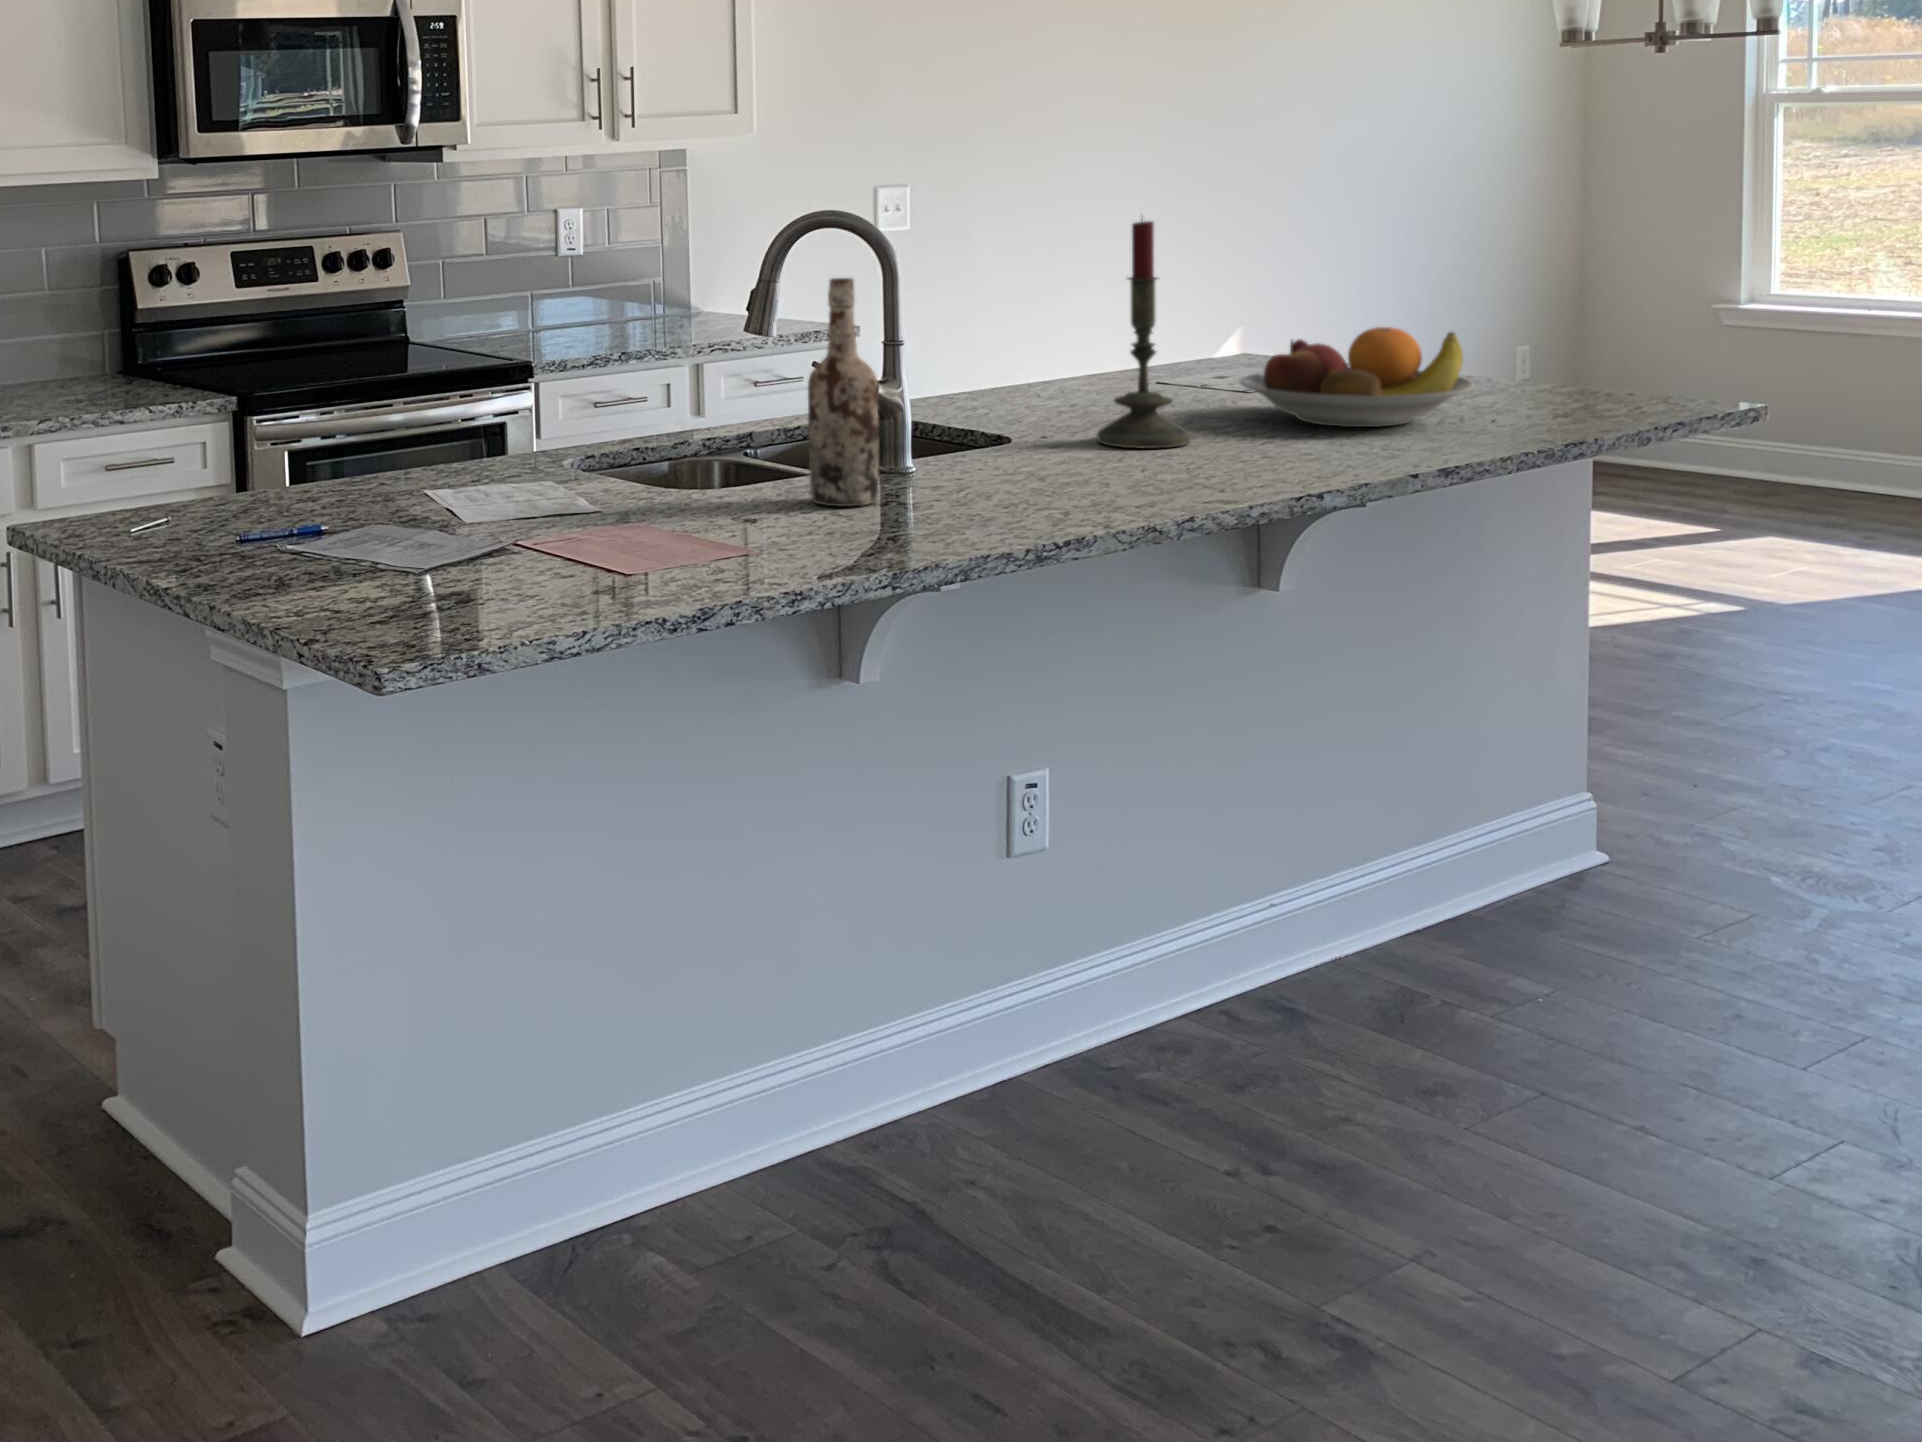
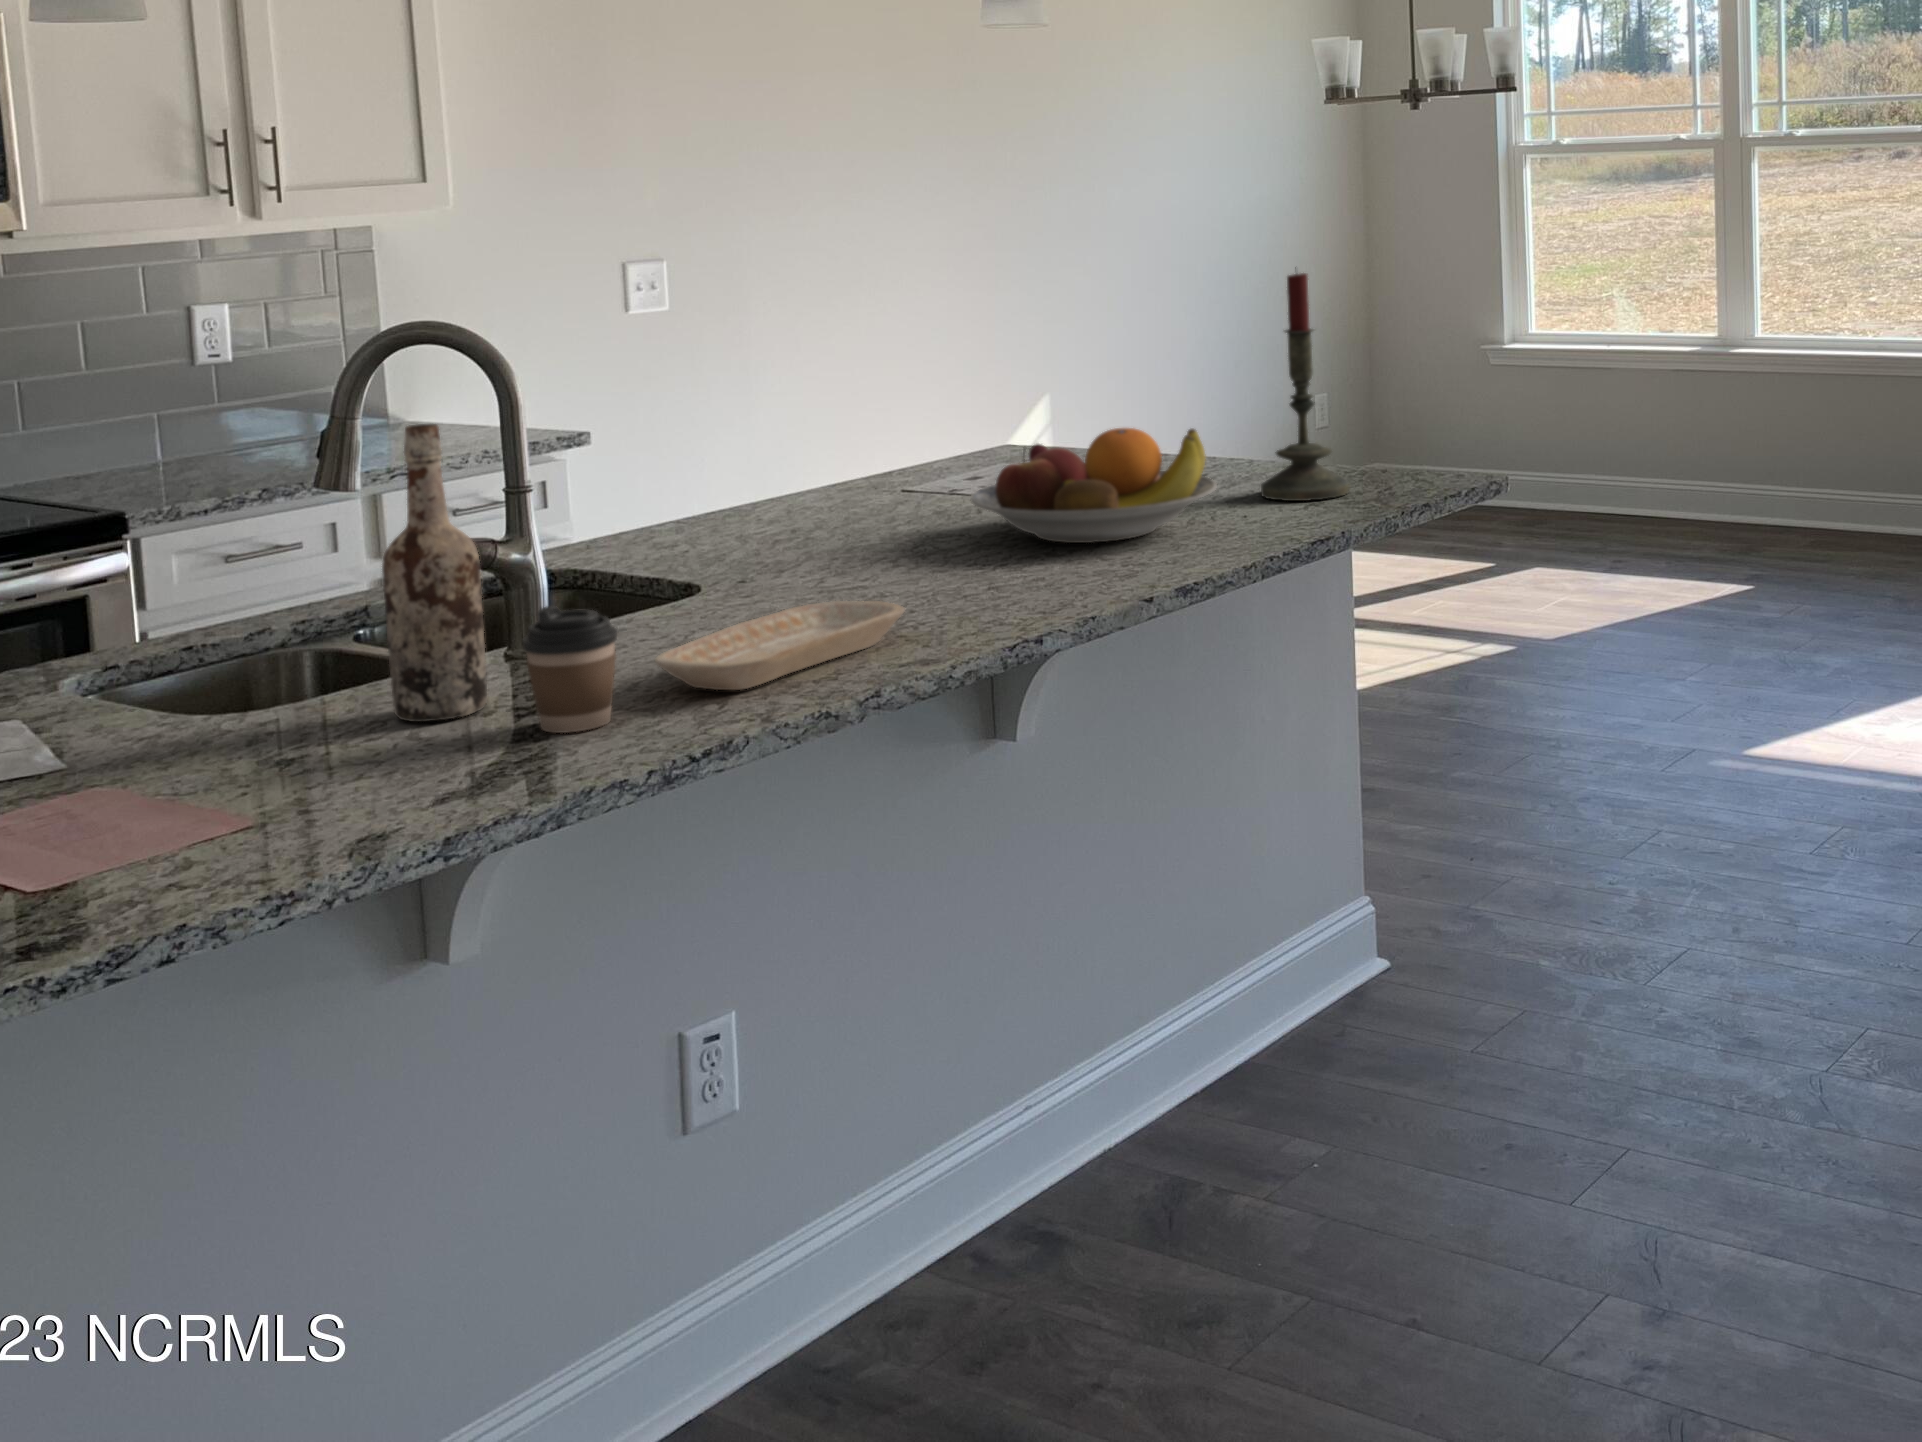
candle: present [1097,221,1190,449] -> present [1261,273,1349,501]
coffee cup: none [917,423,988,521] -> present [522,605,617,733]
tray: none [1008,449,1206,505] -> present [655,601,905,690]

